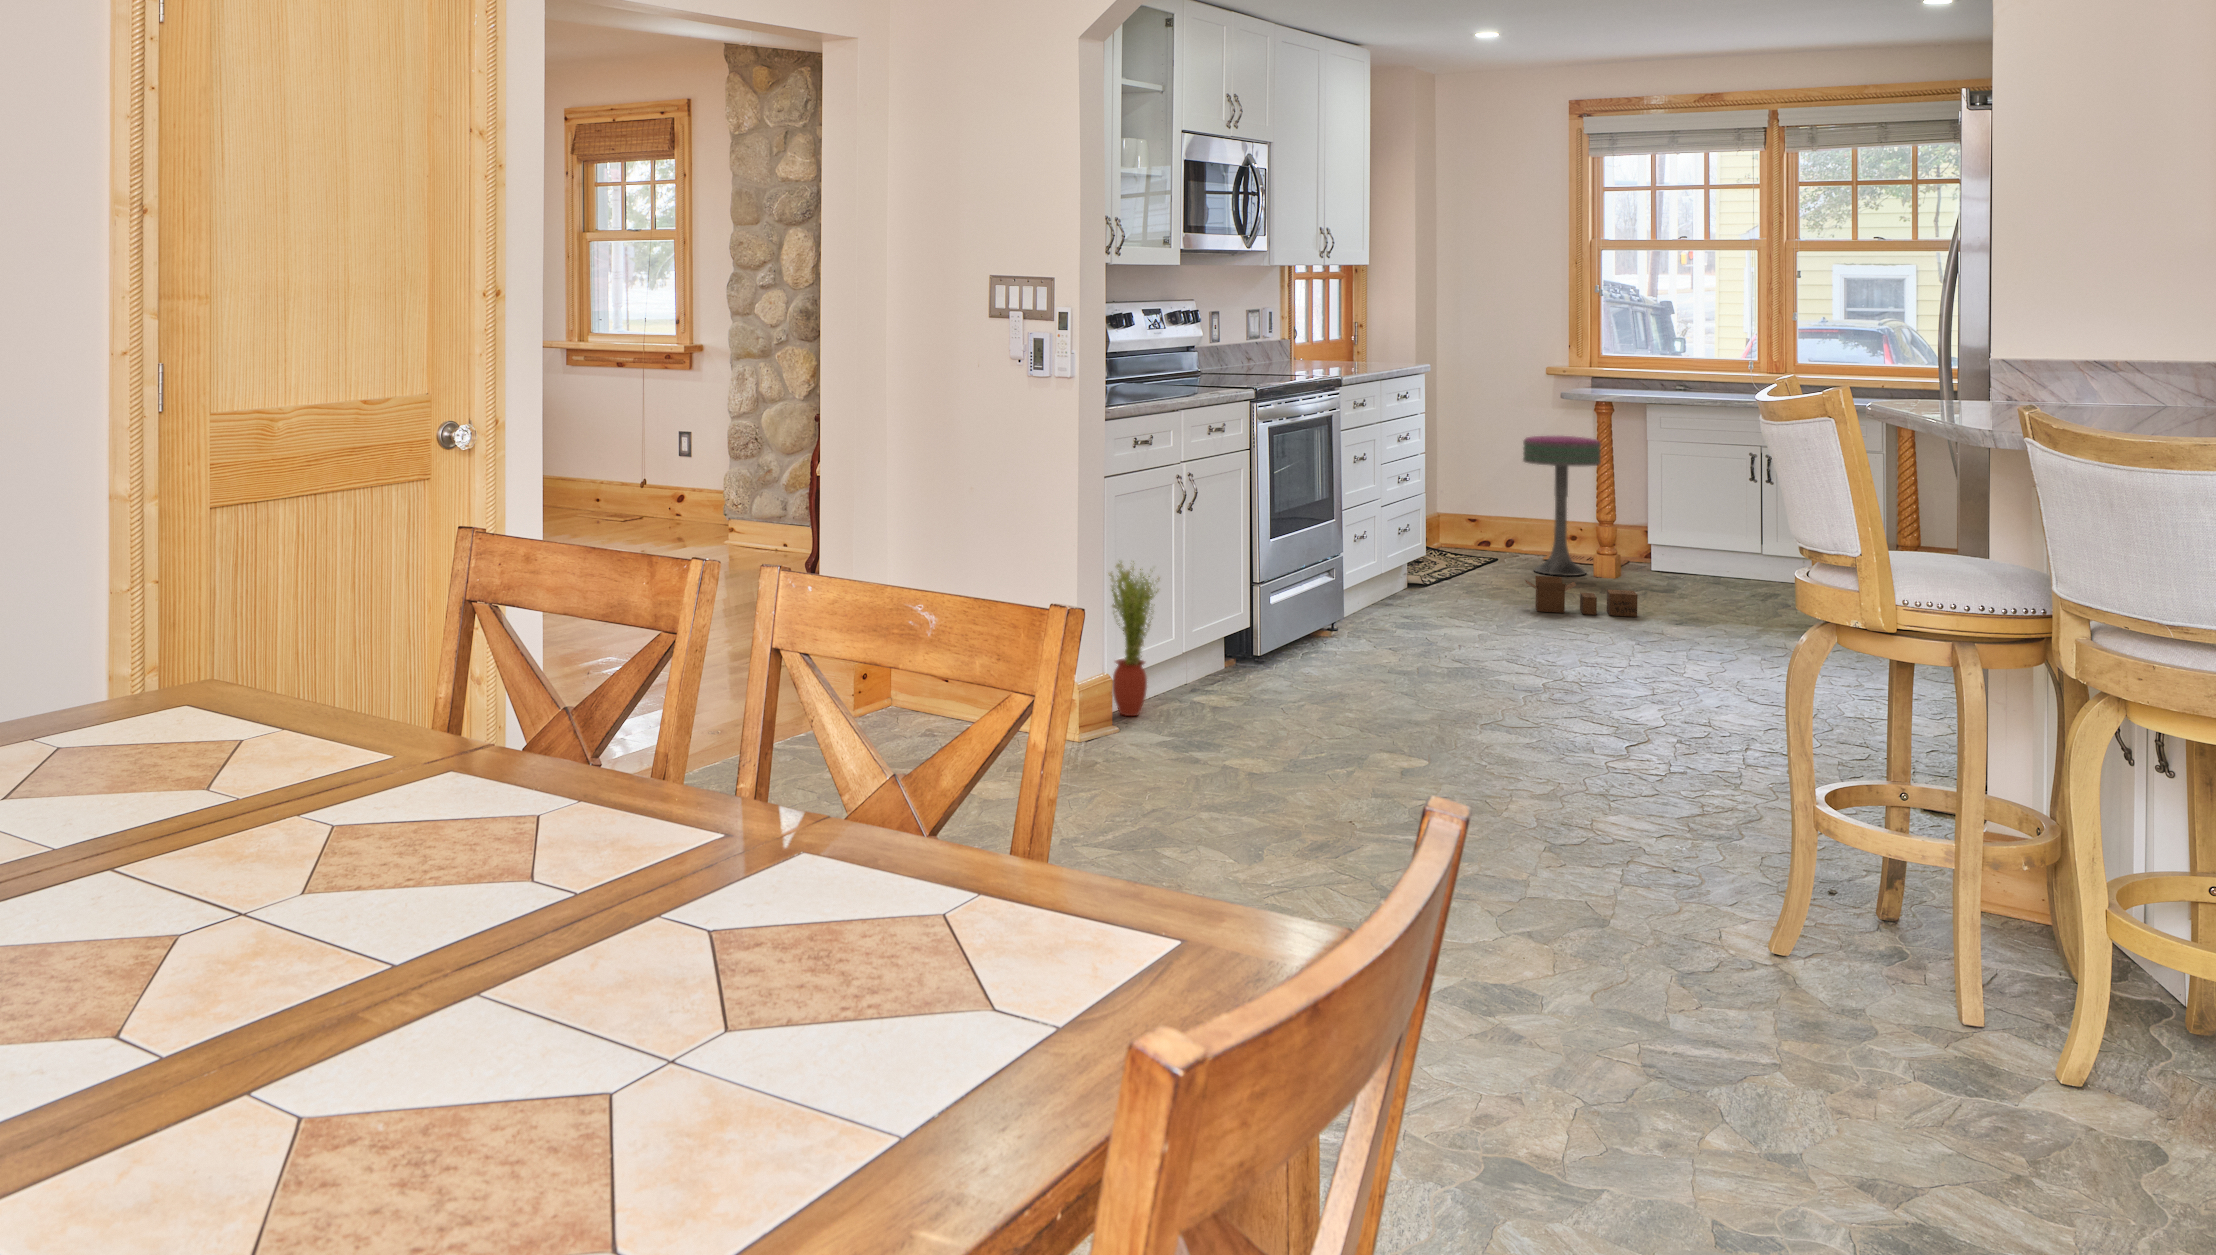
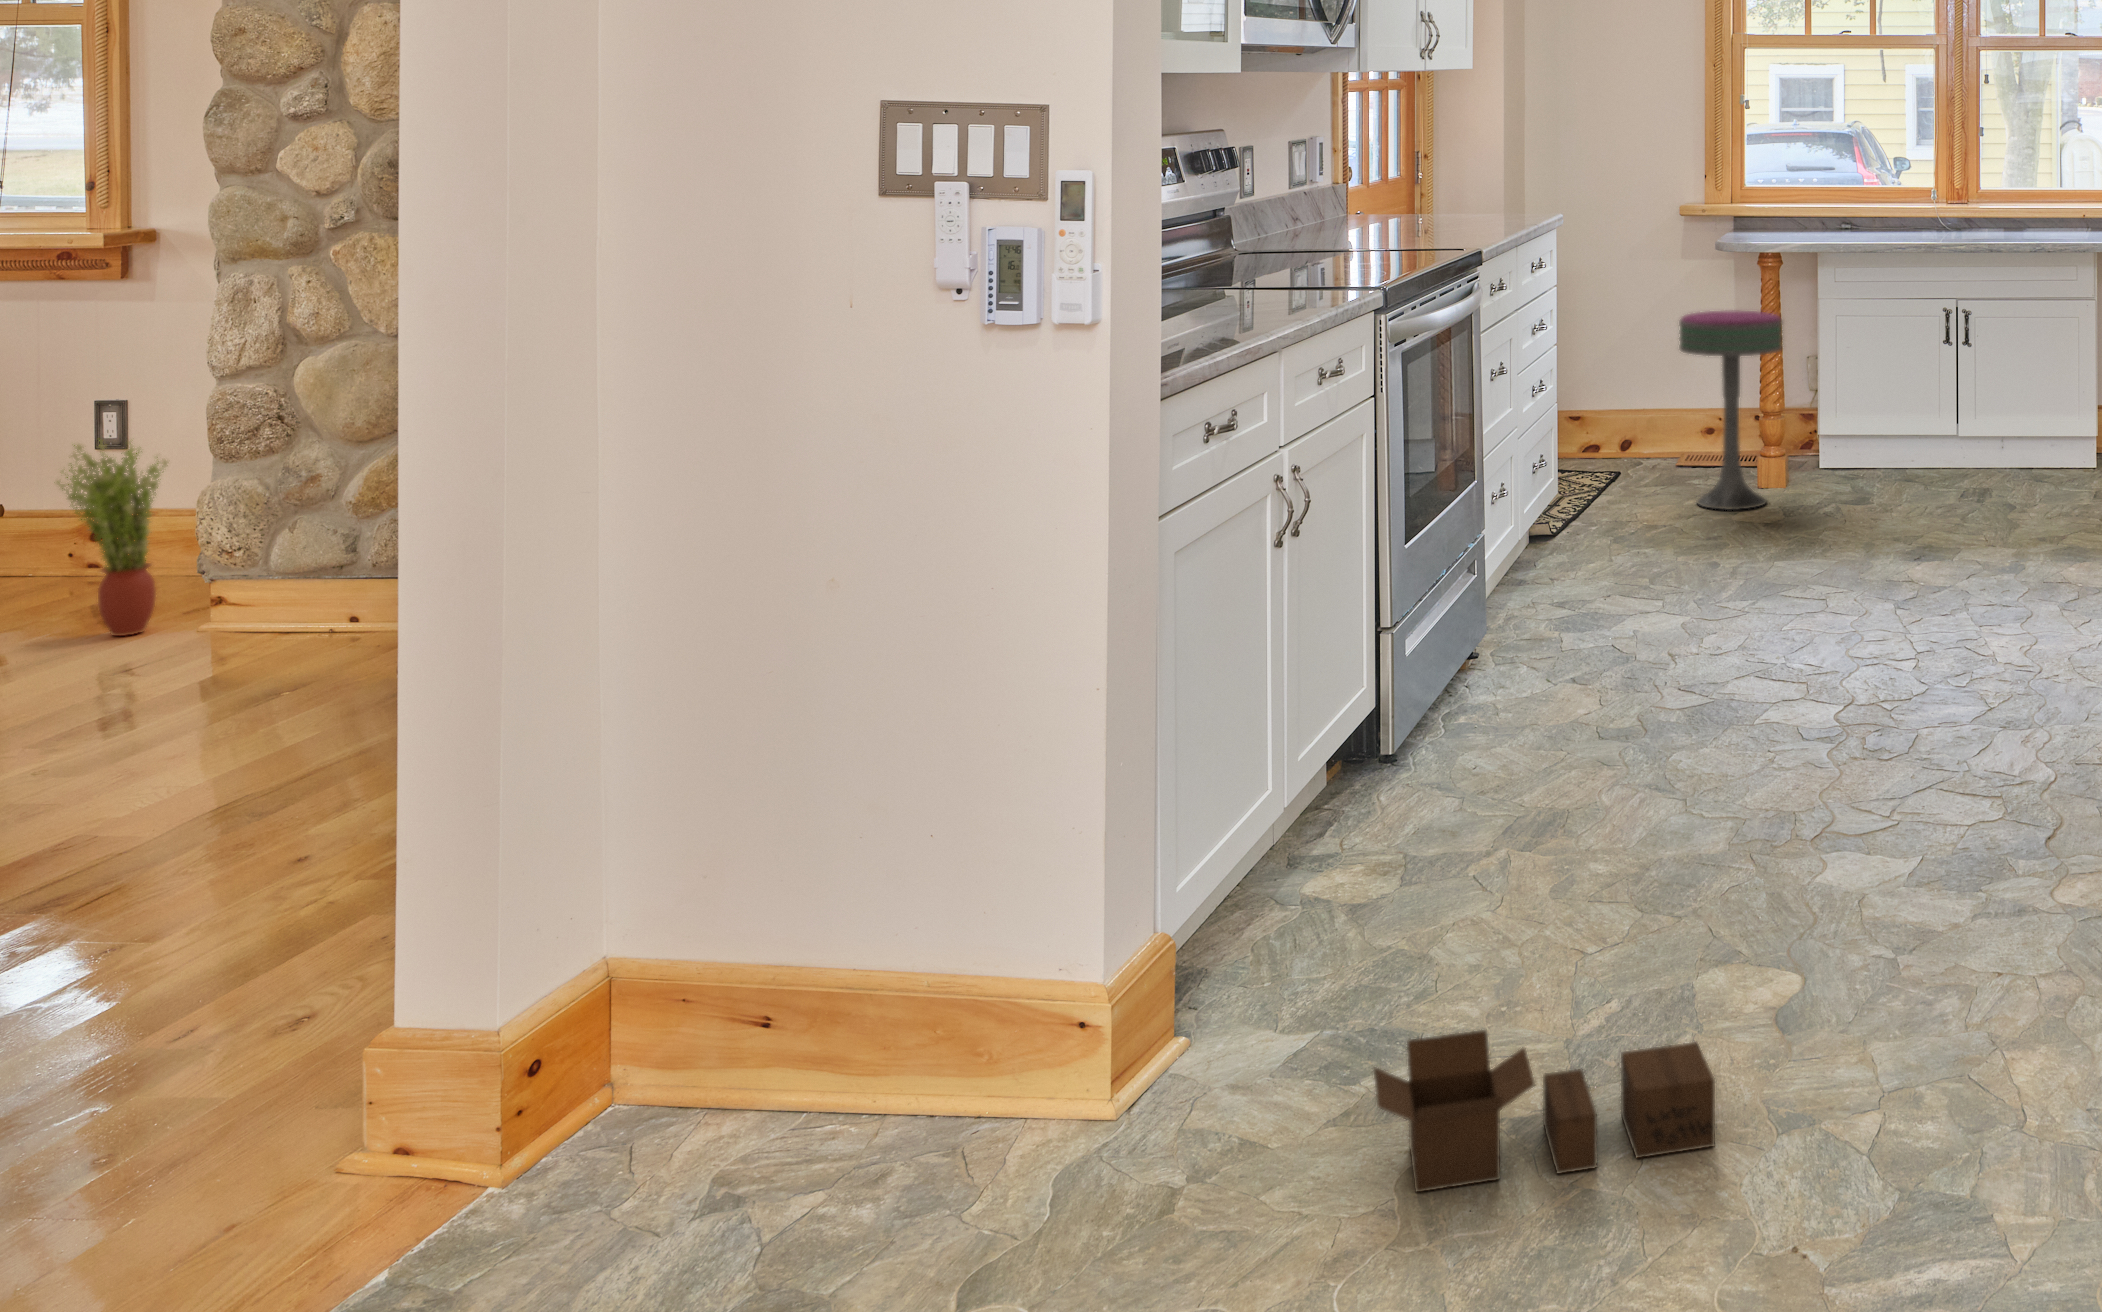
potted plant: present [1108,562,1159,716] -> present [57,438,167,636]
cardboard box: present [1525,576,1638,617] -> present [1374,1030,1715,1192]

